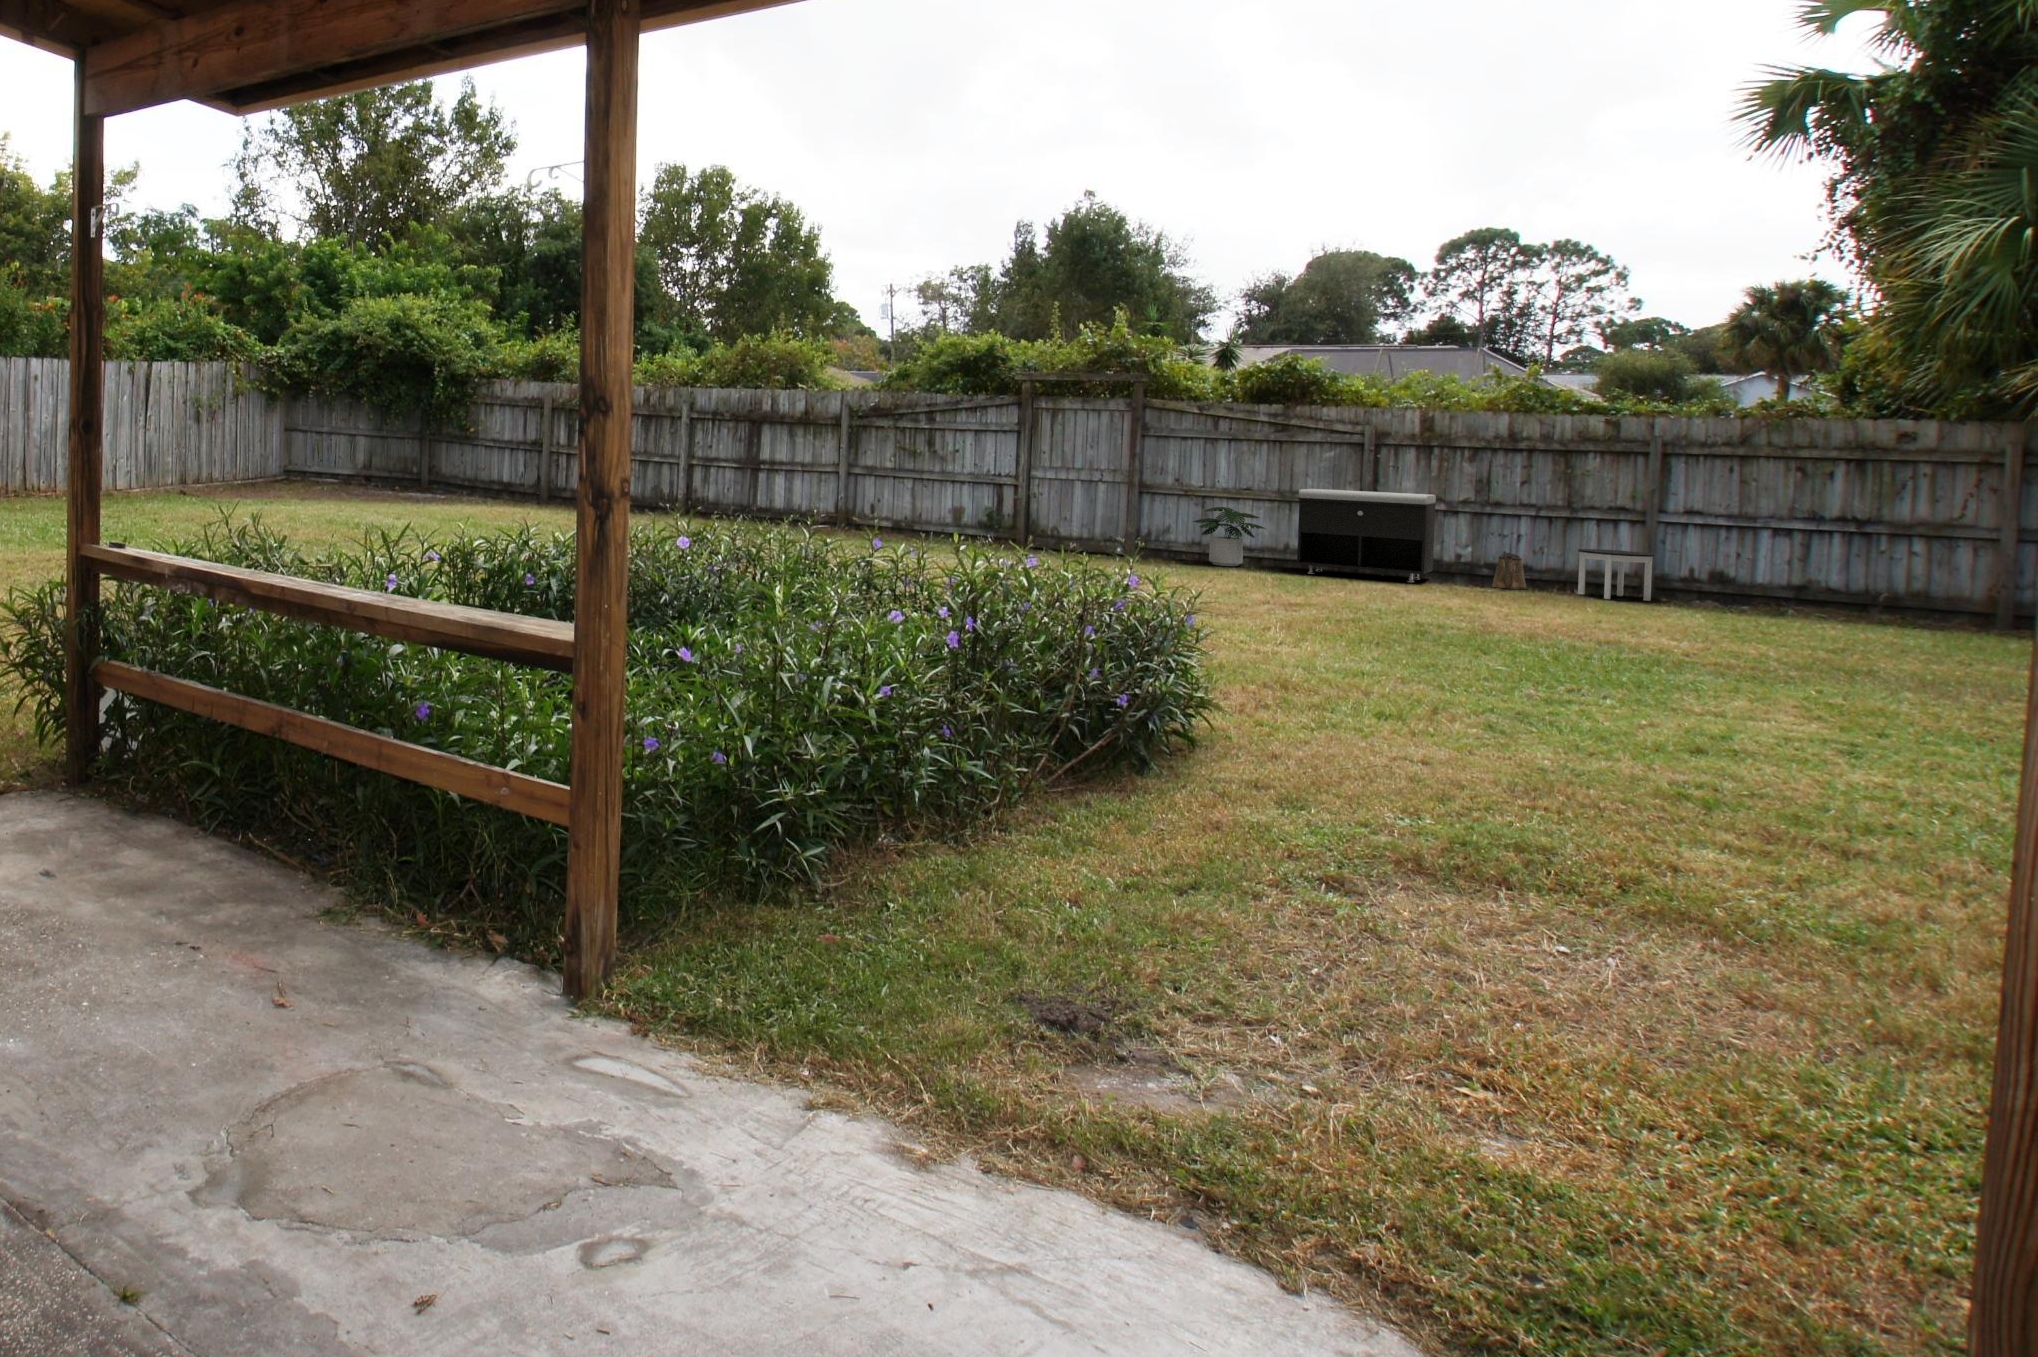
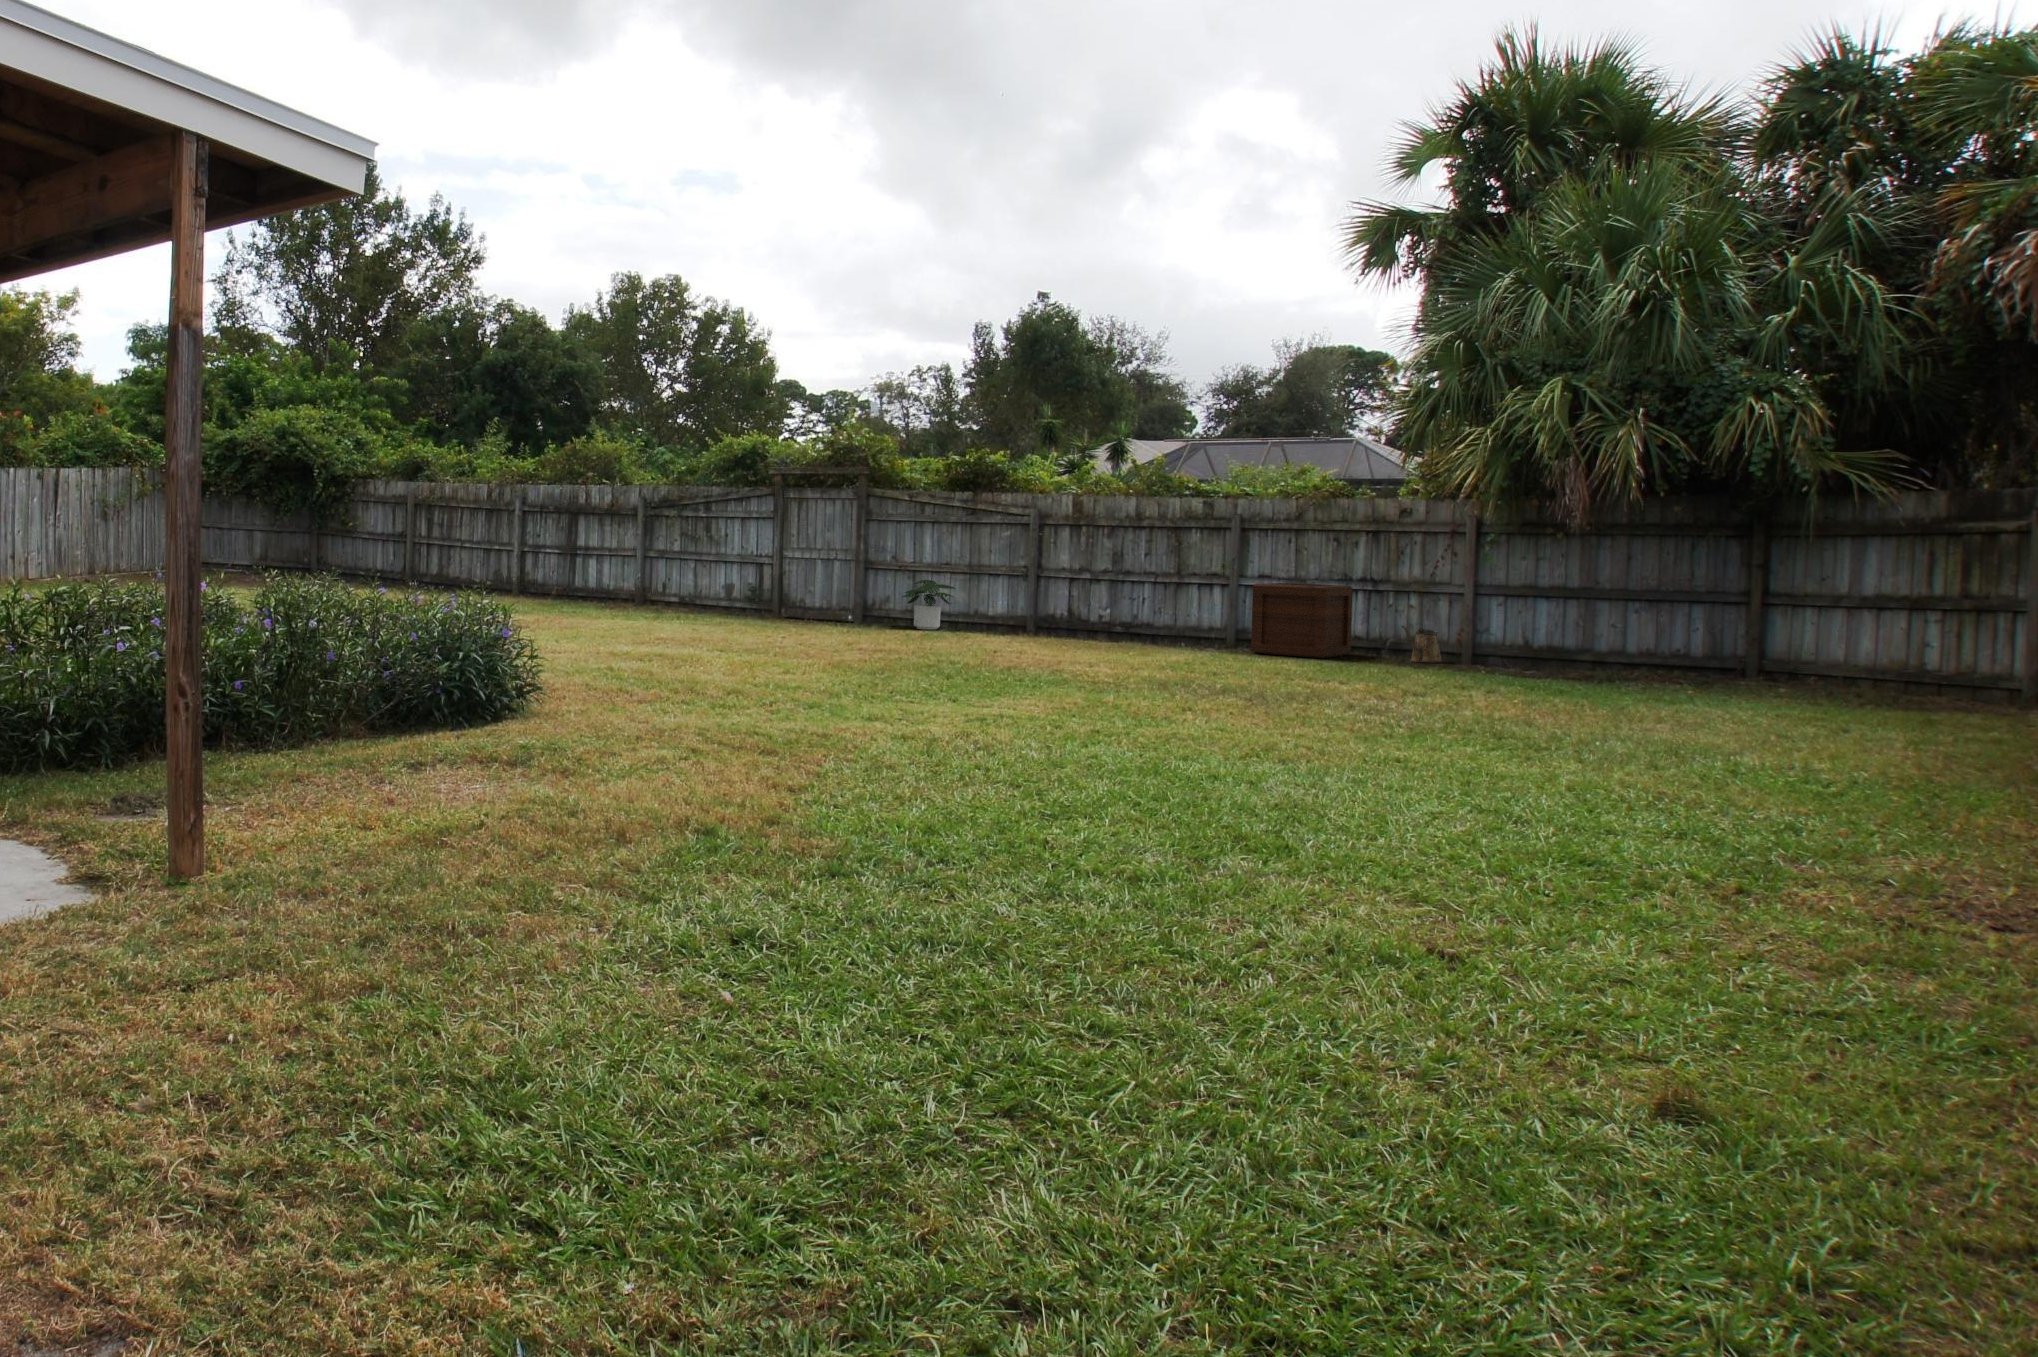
storage bench: present [1296,489,1436,582] -> none [970,563,1081,639]
wooden crate: none [1712,523,1838,619] -> present [1251,583,1353,658]
round table: present [1578,549,1654,601] -> none [1170,607,1224,649]
watering can: present [1492,551,1527,589] -> present [1402,626,1442,663]

